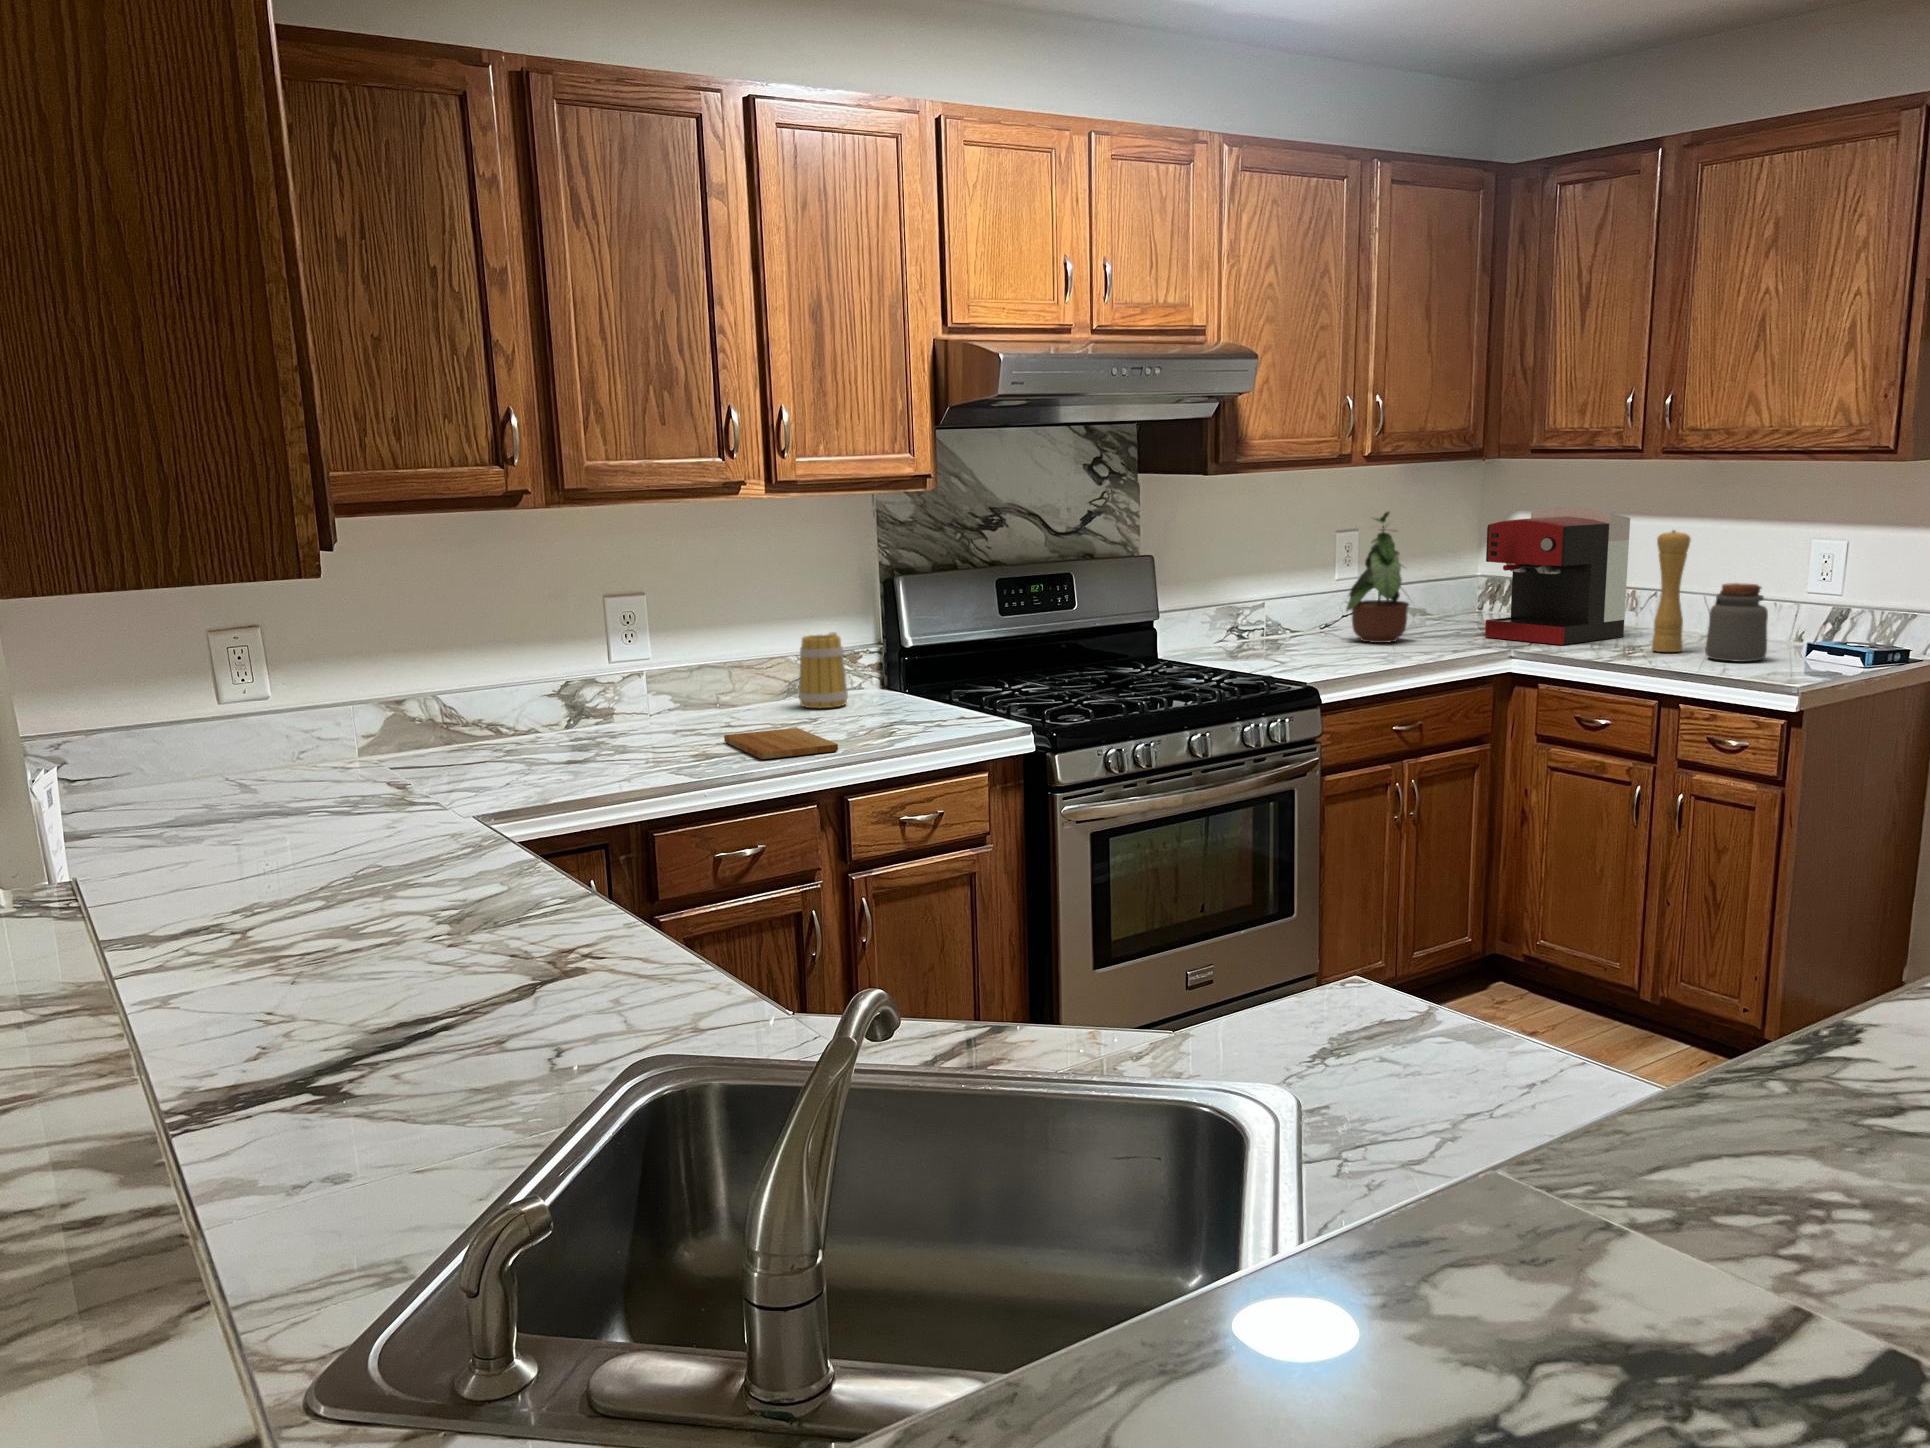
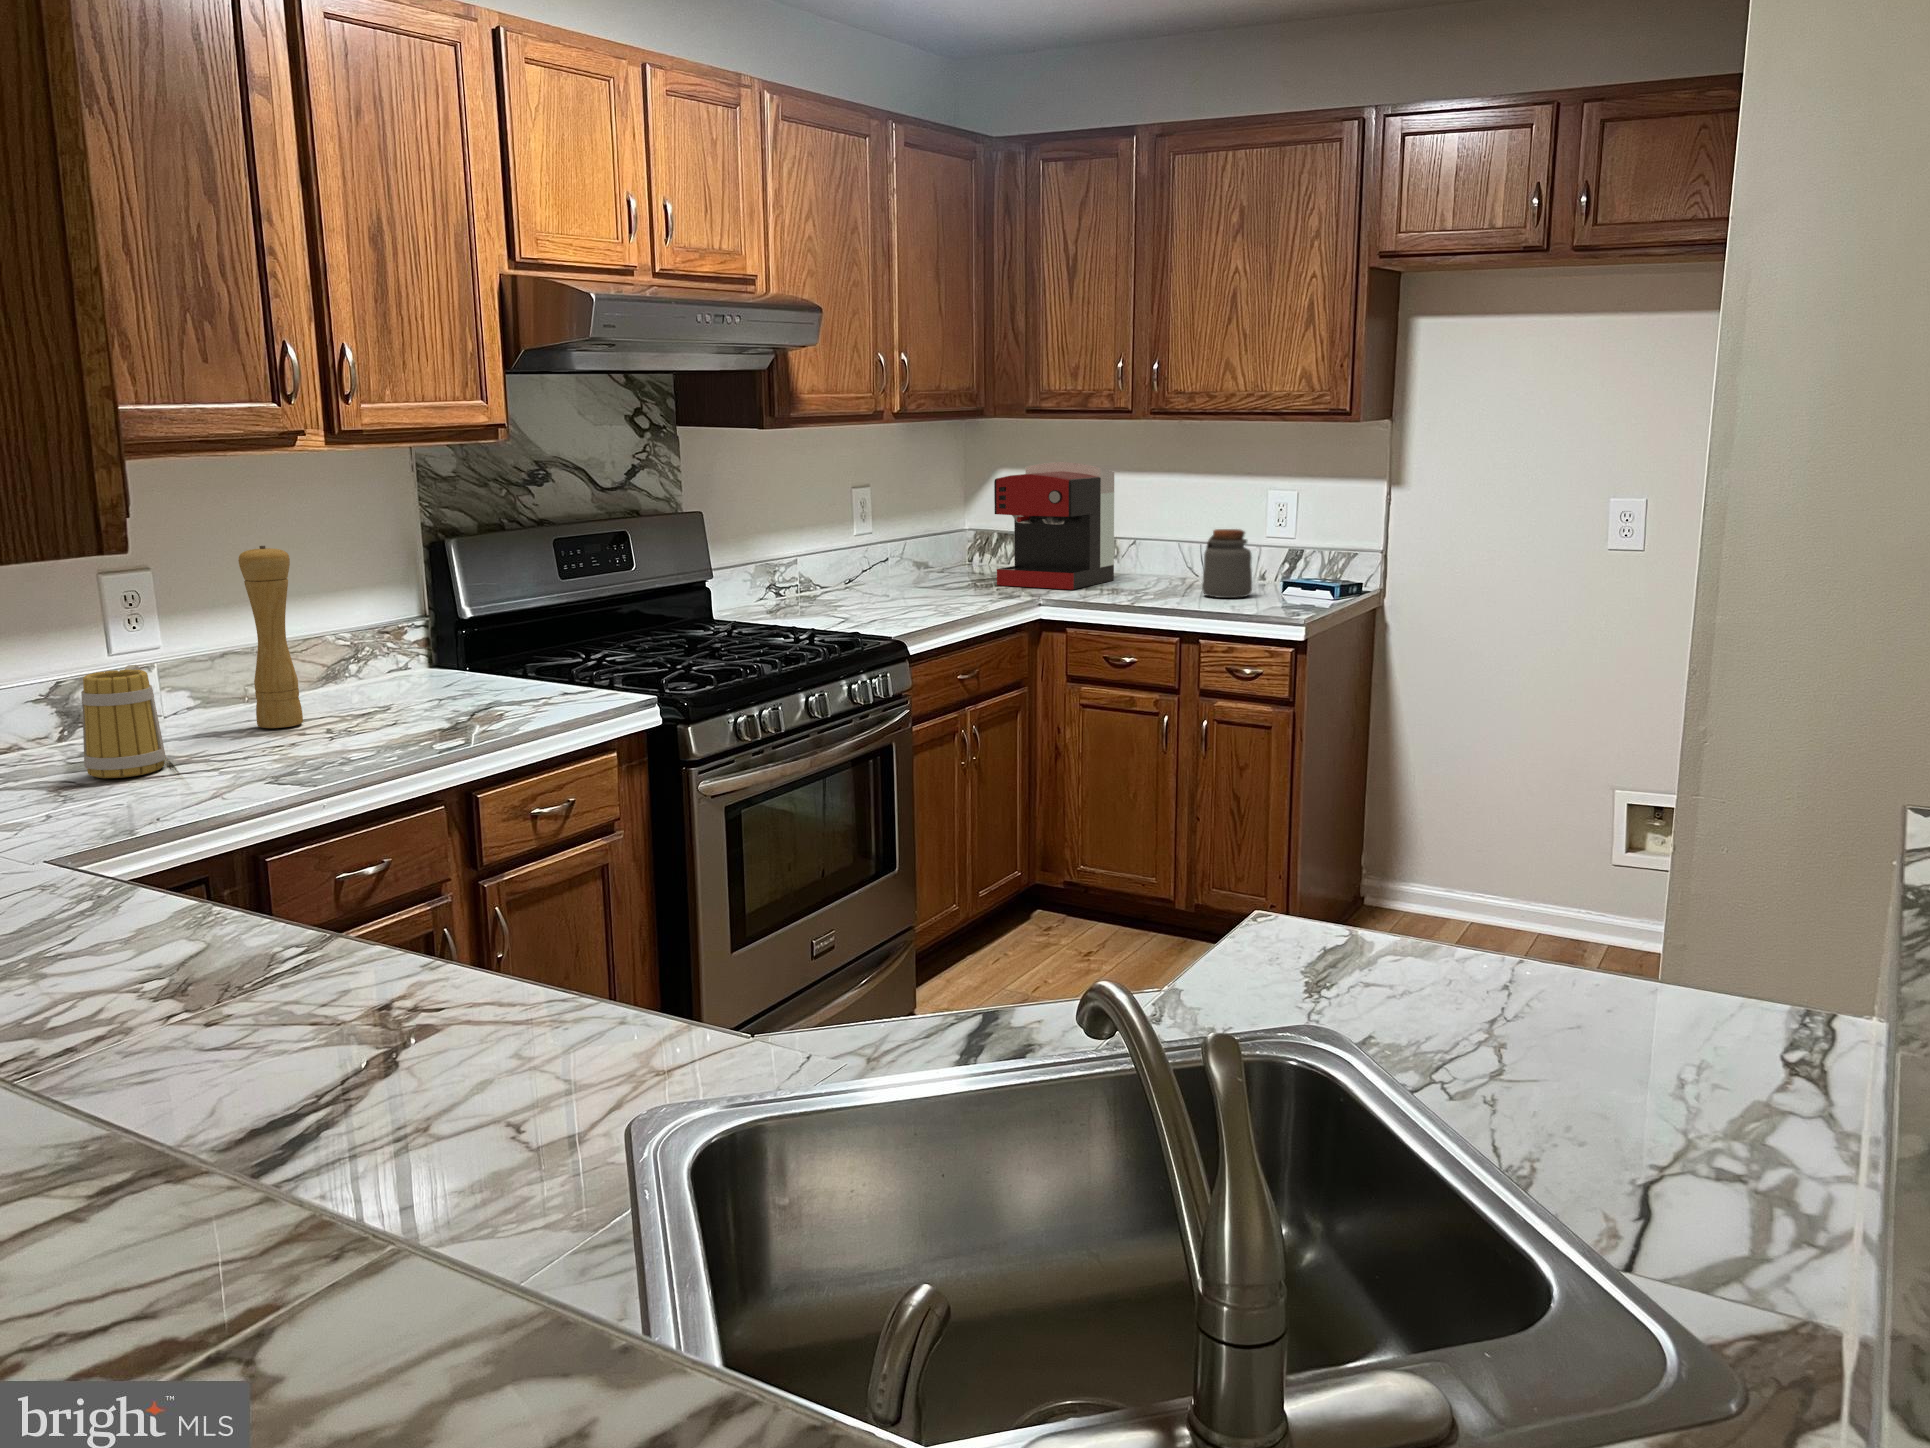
potted plant: present [1346,512,1409,643] -> none [866,466,941,594]
pepper mill: present [1652,530,1691,652] -> present [238,546,303,728]
mug: present [799,632,848,708] -> present [81,665,166,778]
cutting board: present [724,728,838,759] -> none [302,718,462,757]

